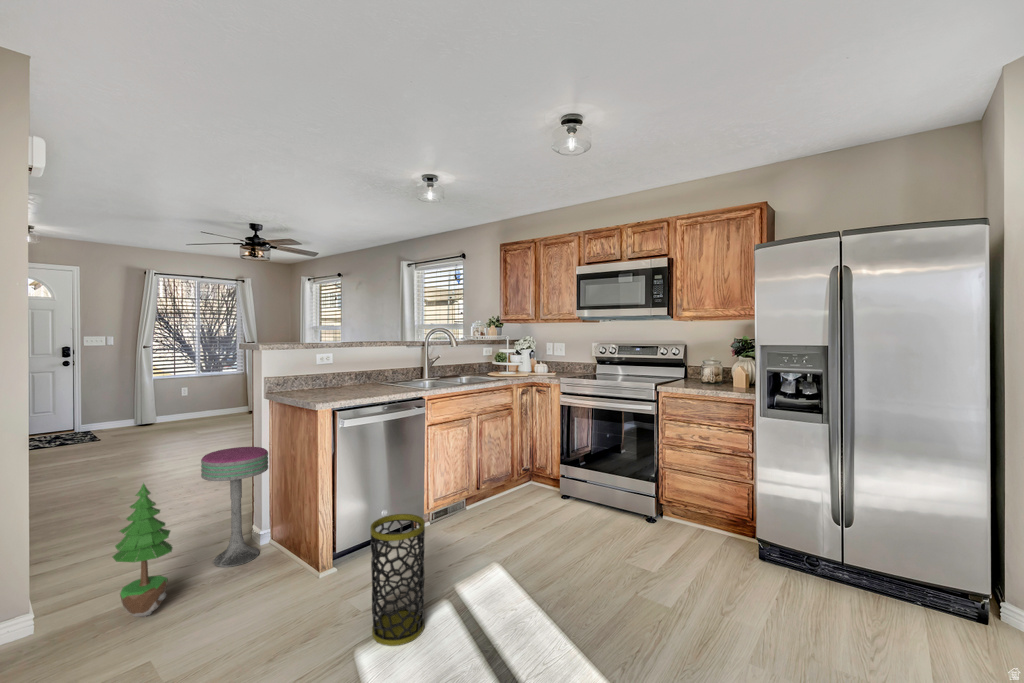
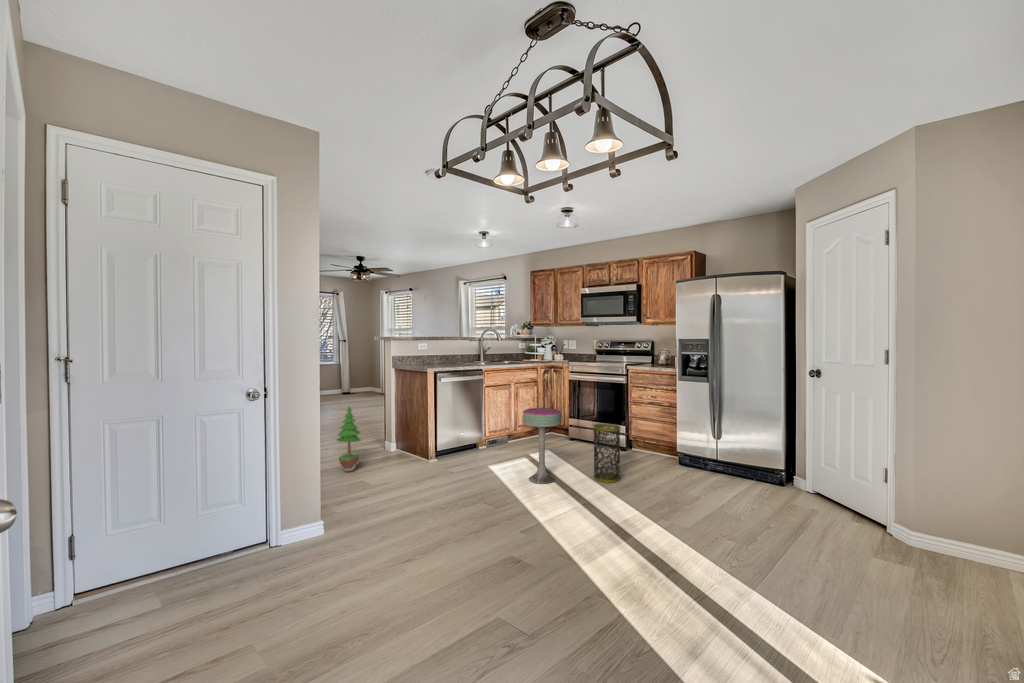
bar stool: present [201,447,268,567] -> present [523,408,561,484]
trash can: present [370,514,425,646] -> present [594,424,620,483]

